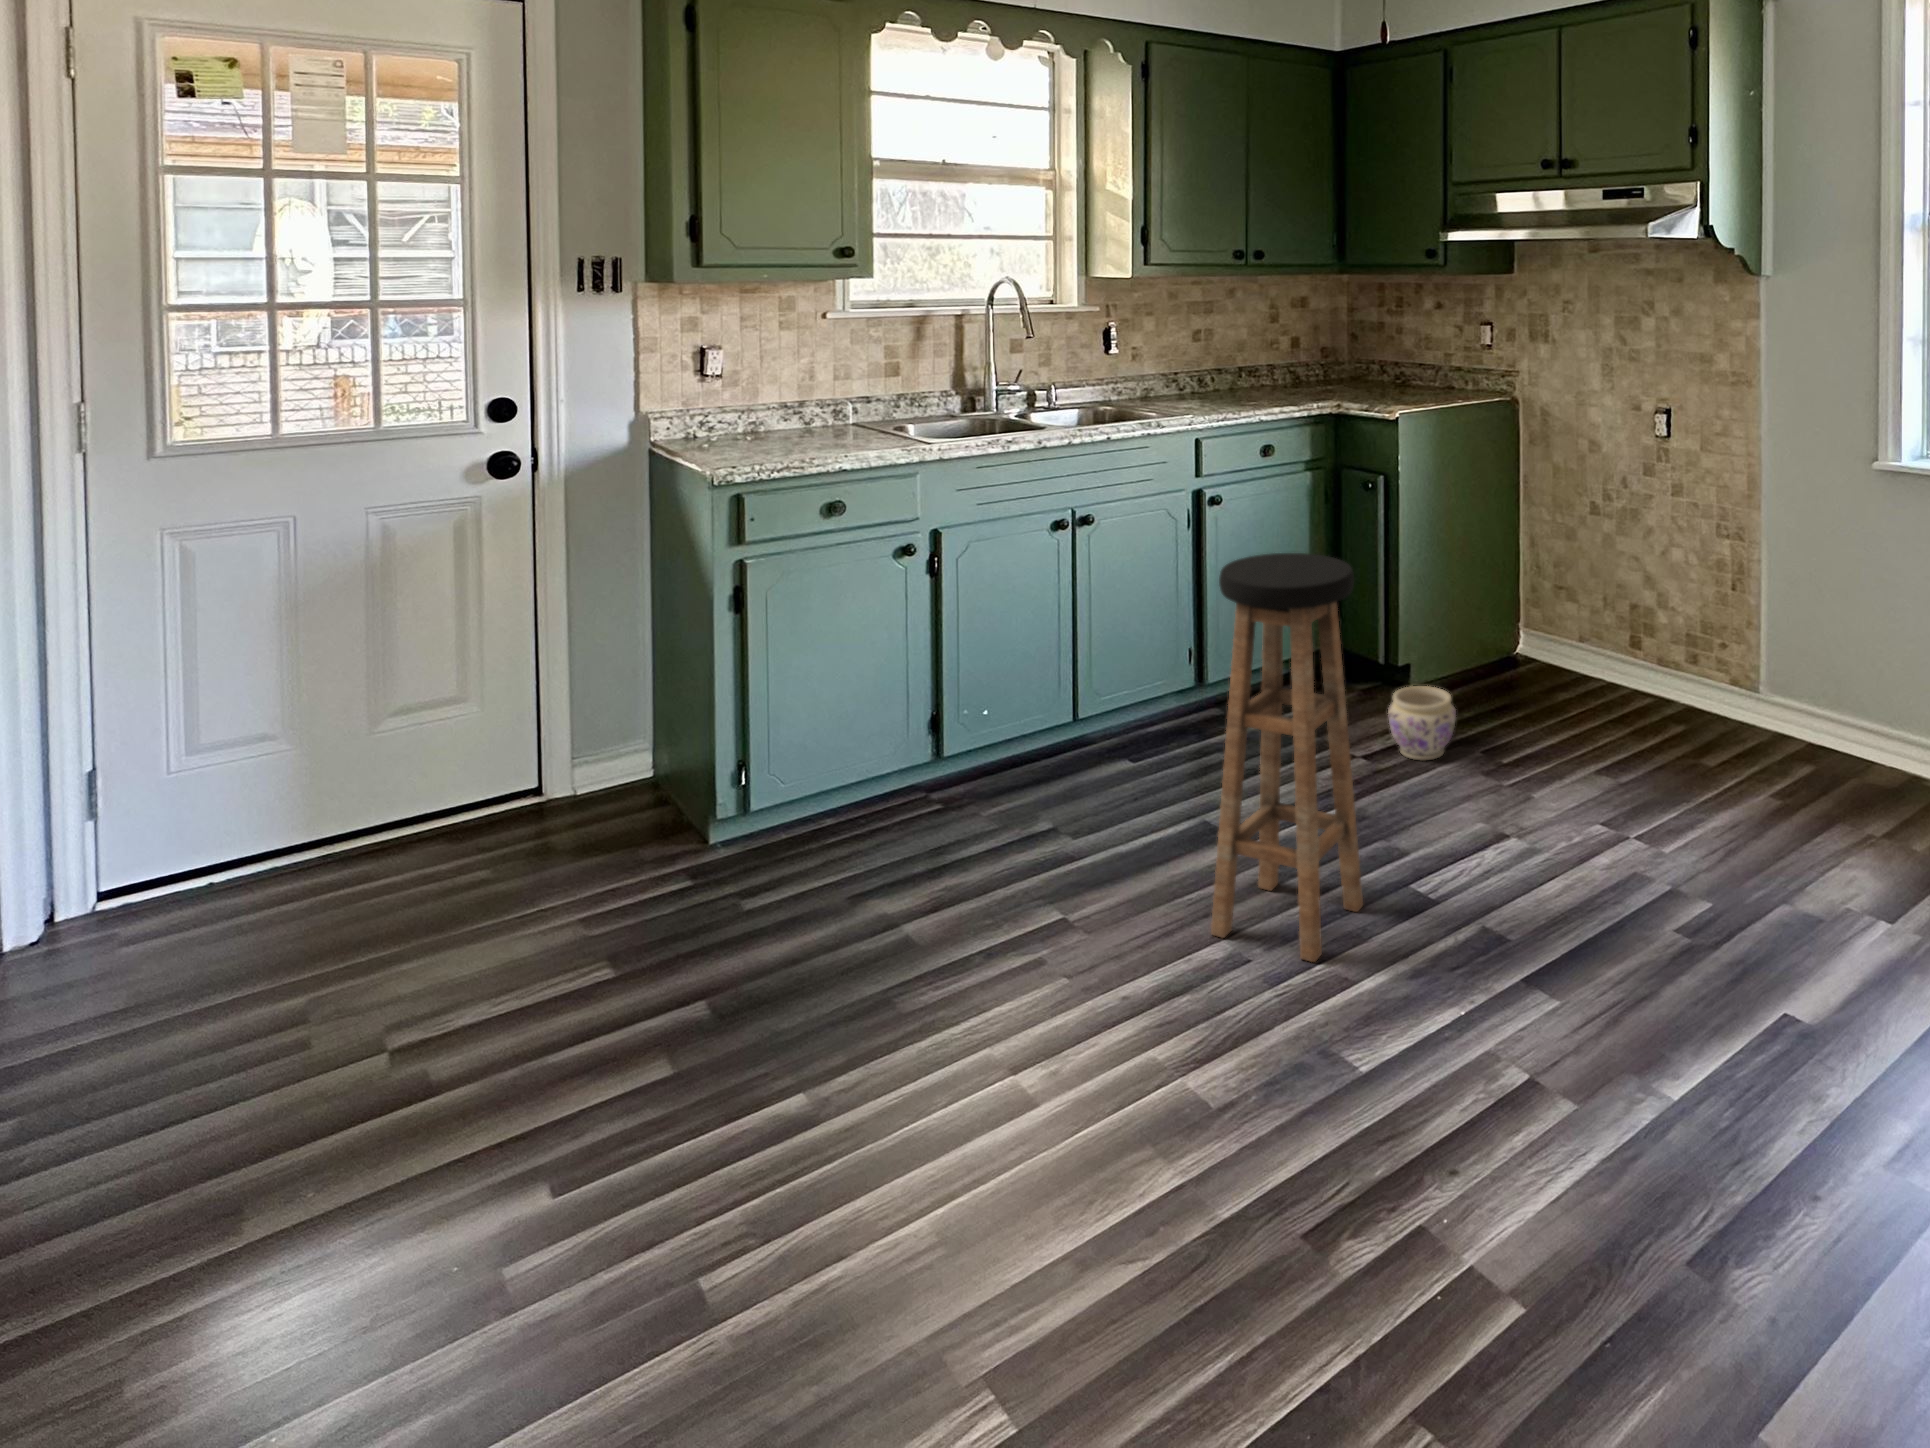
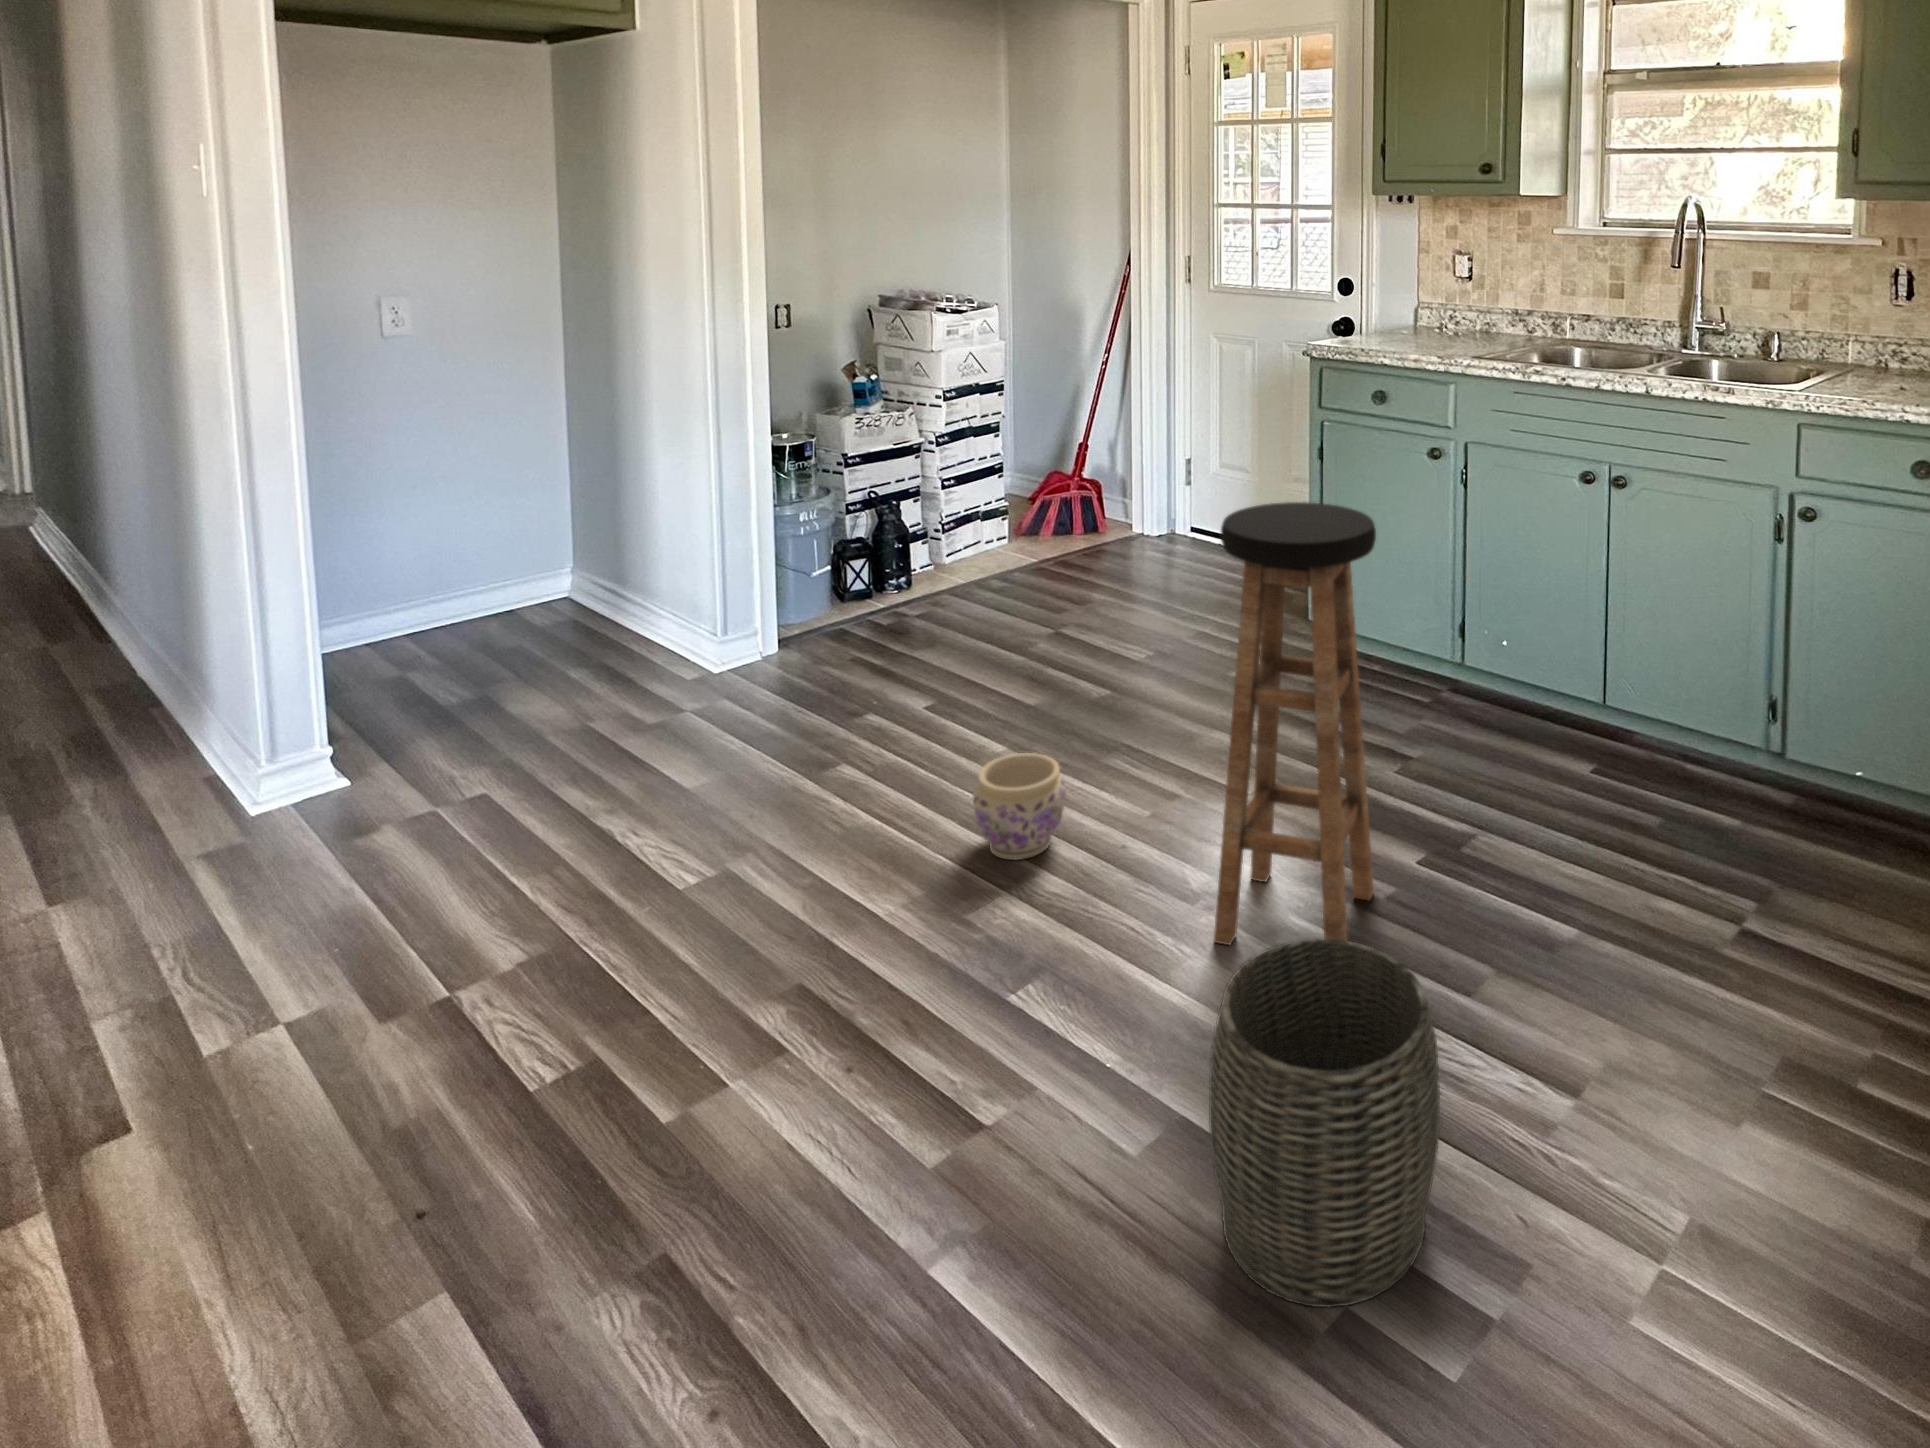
planter: present [1388,686,1456,761] -> present [973,753,1066,860]
woven basket: none [1534,768,1683,973] -> present [1209,939,1440,1307]

